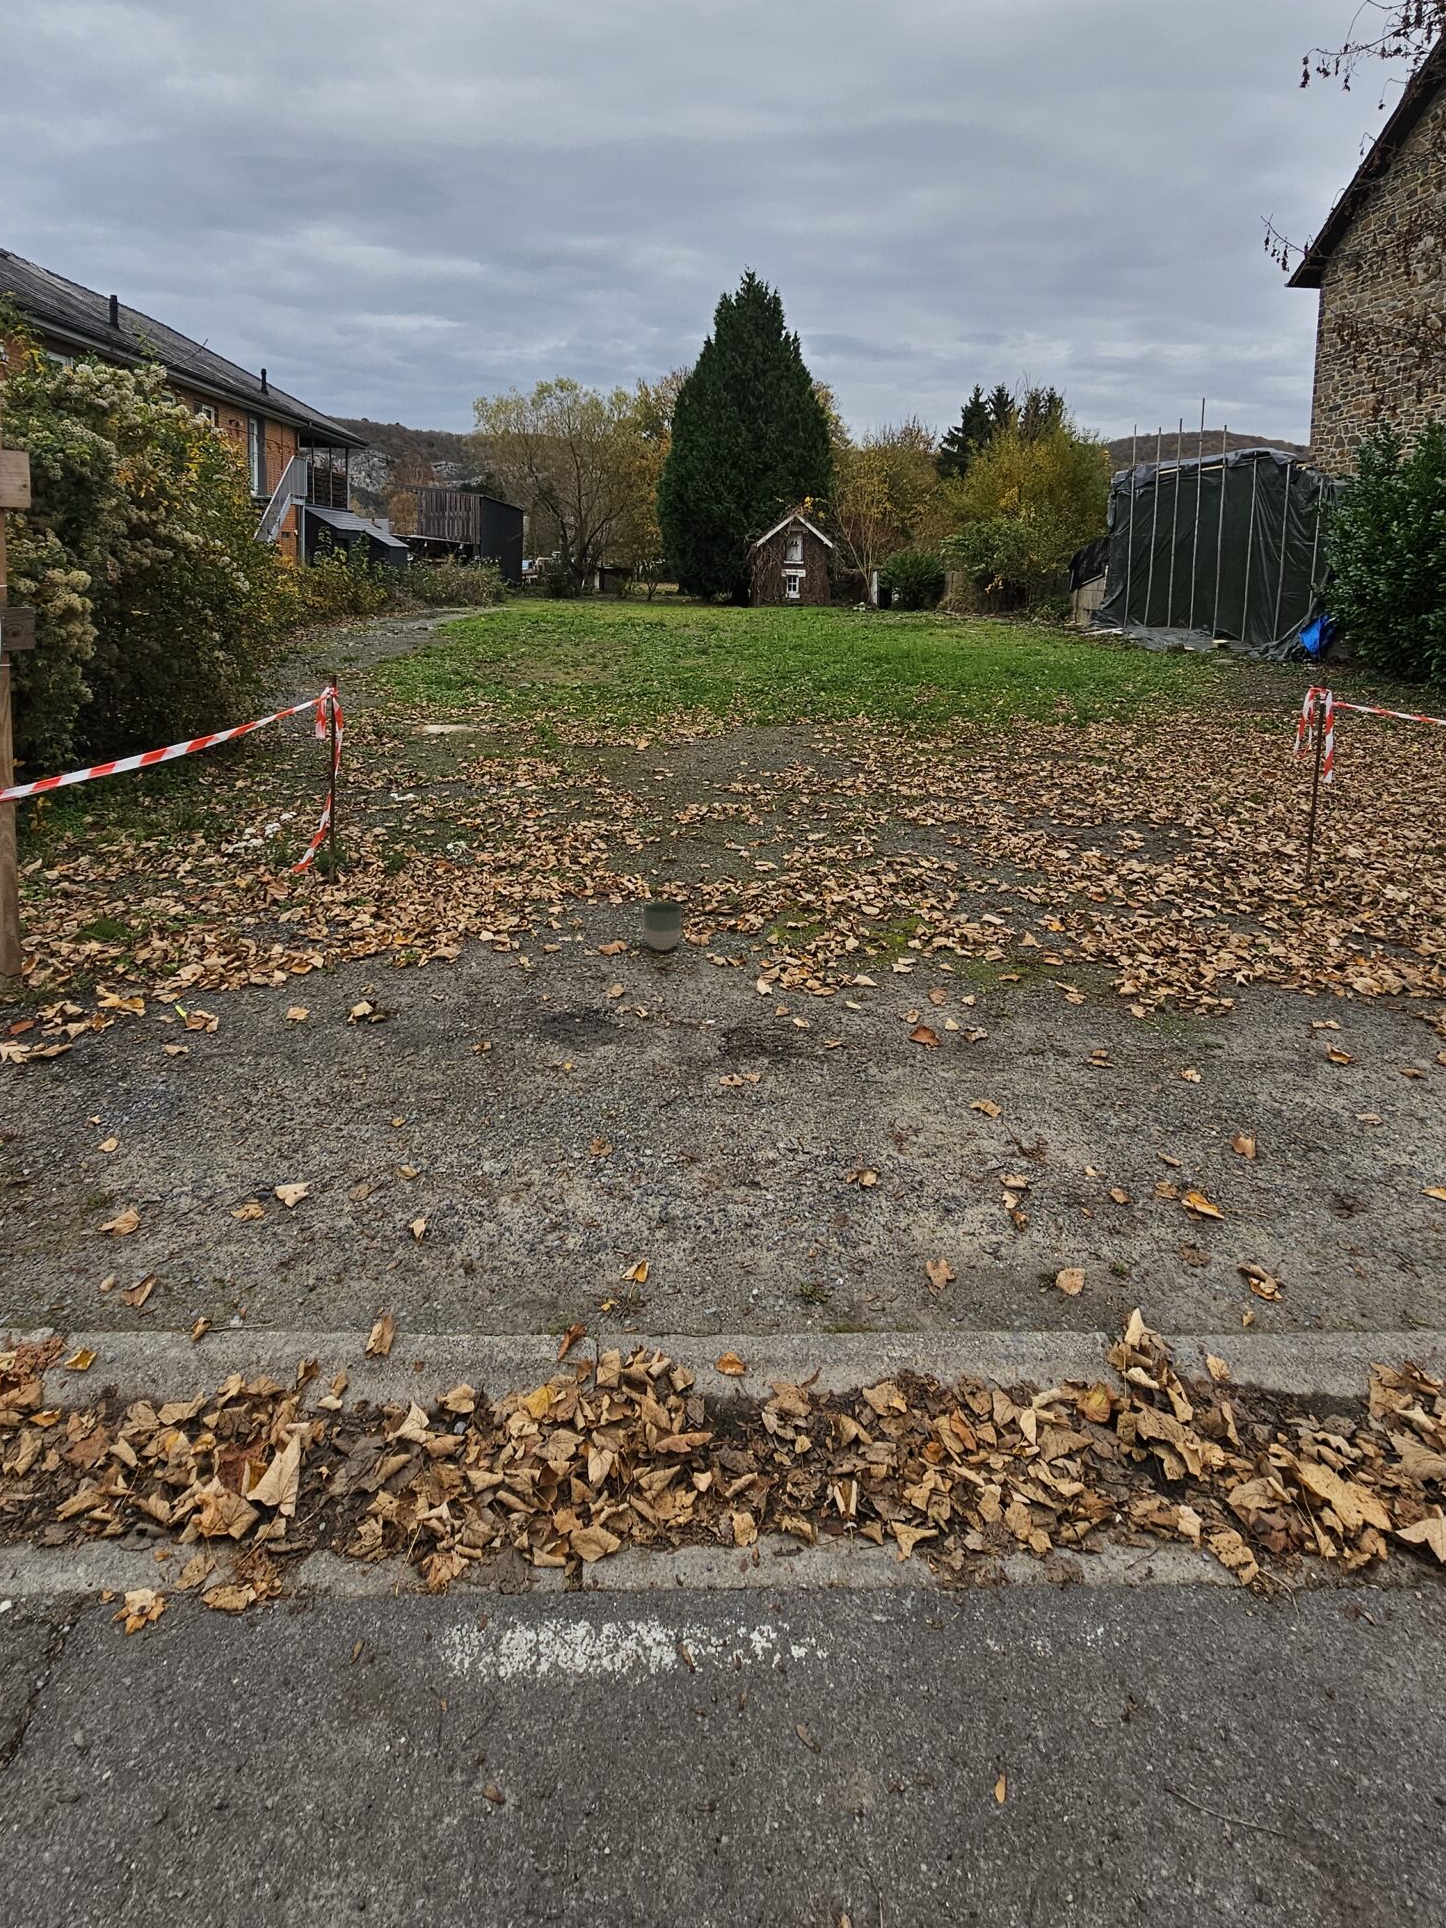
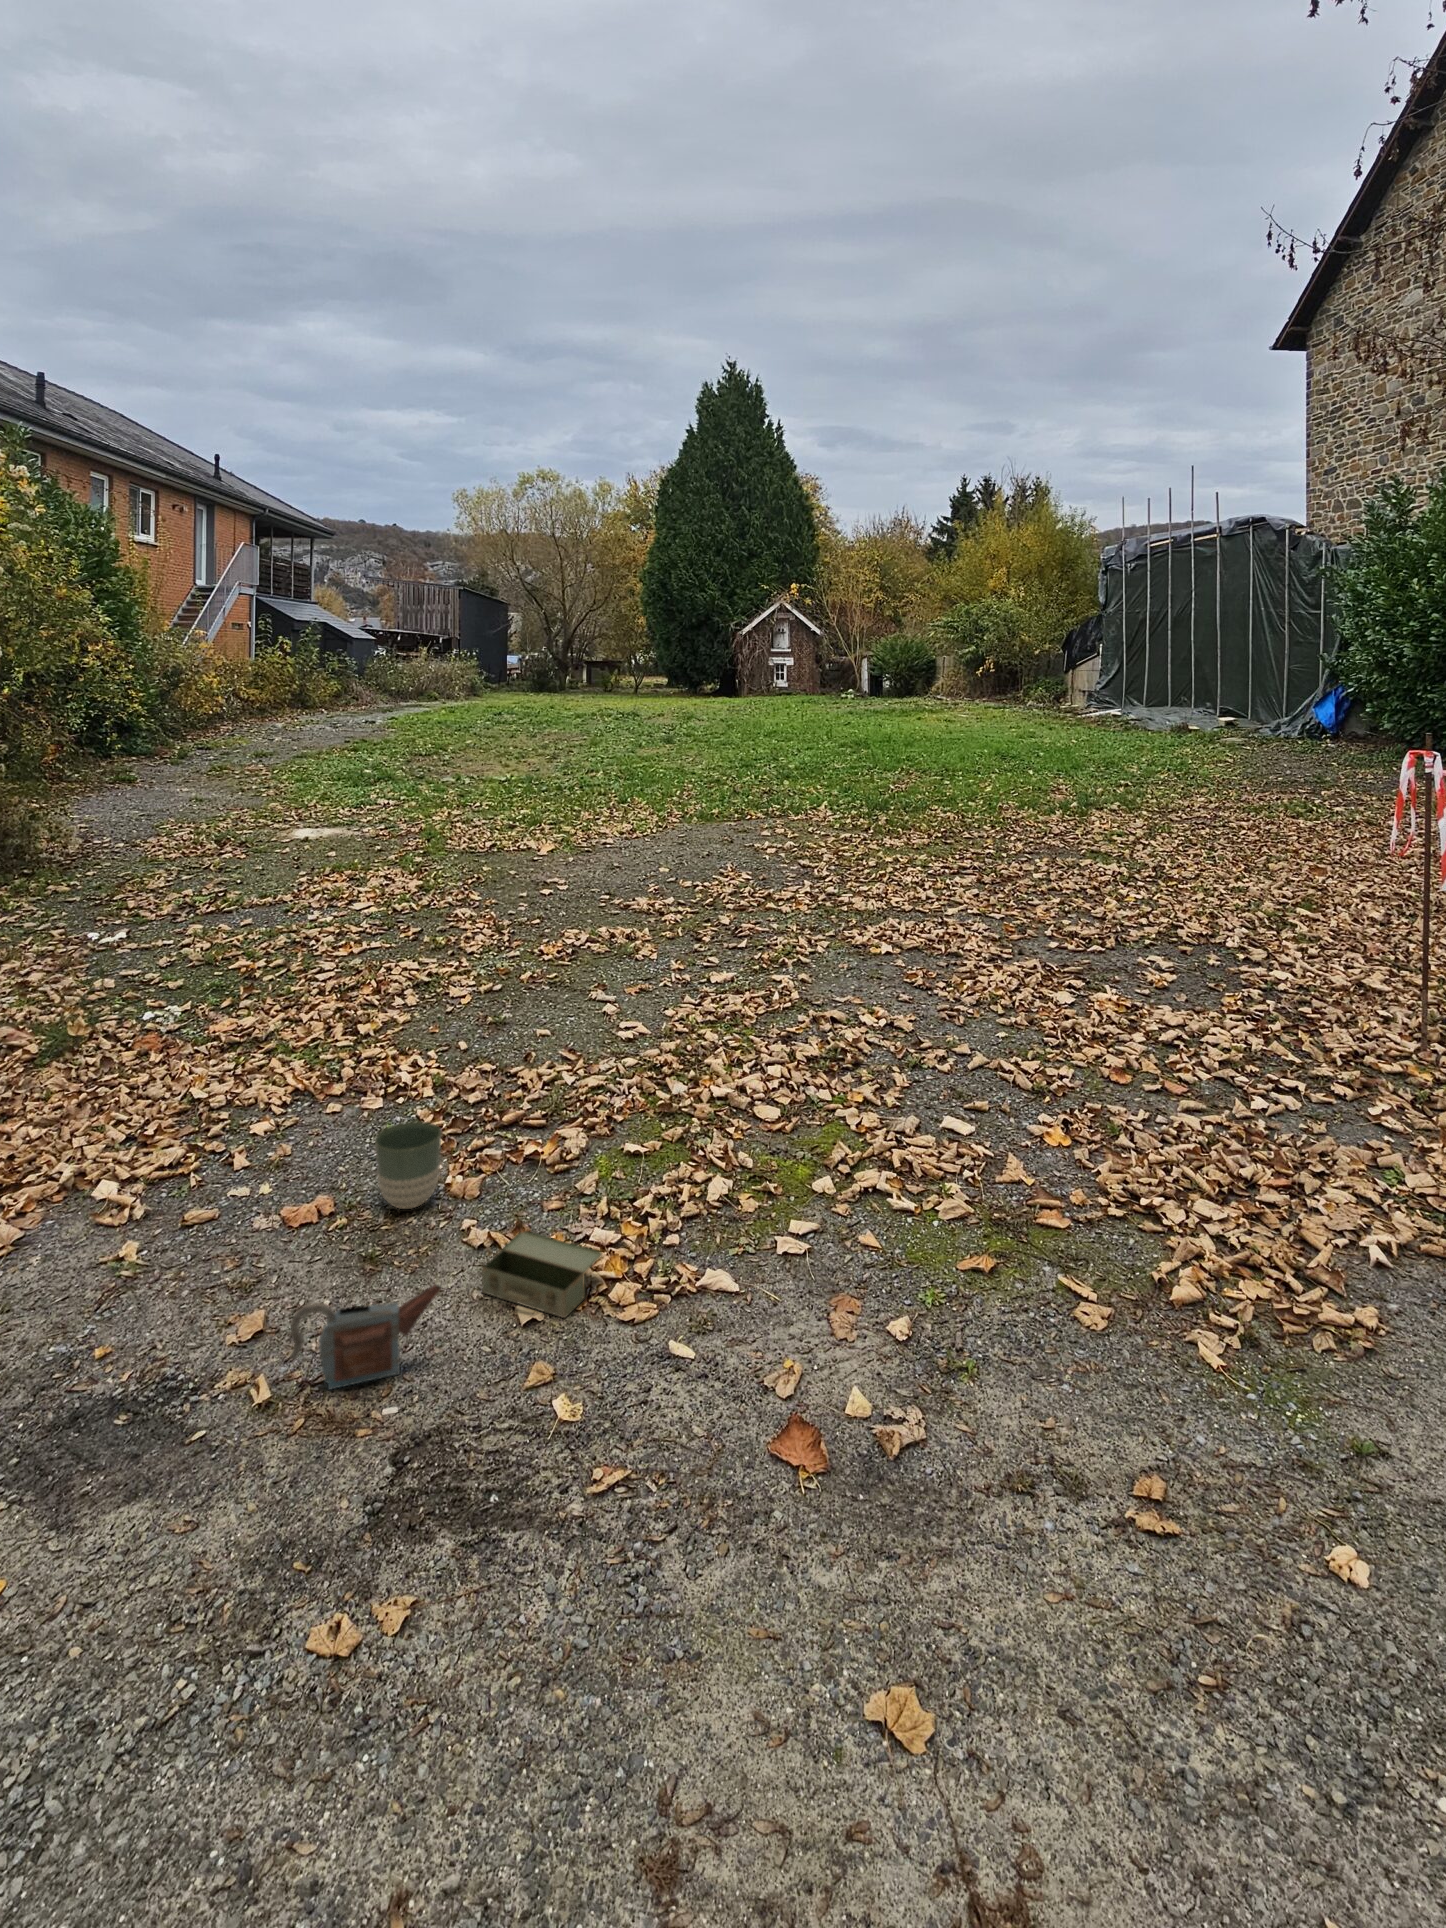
toolbox: none [729,956,796,995] -> present [482,1231,602,1318]
watering can: none [647,967,723,1016] -> present [289,1284,442,1389]

